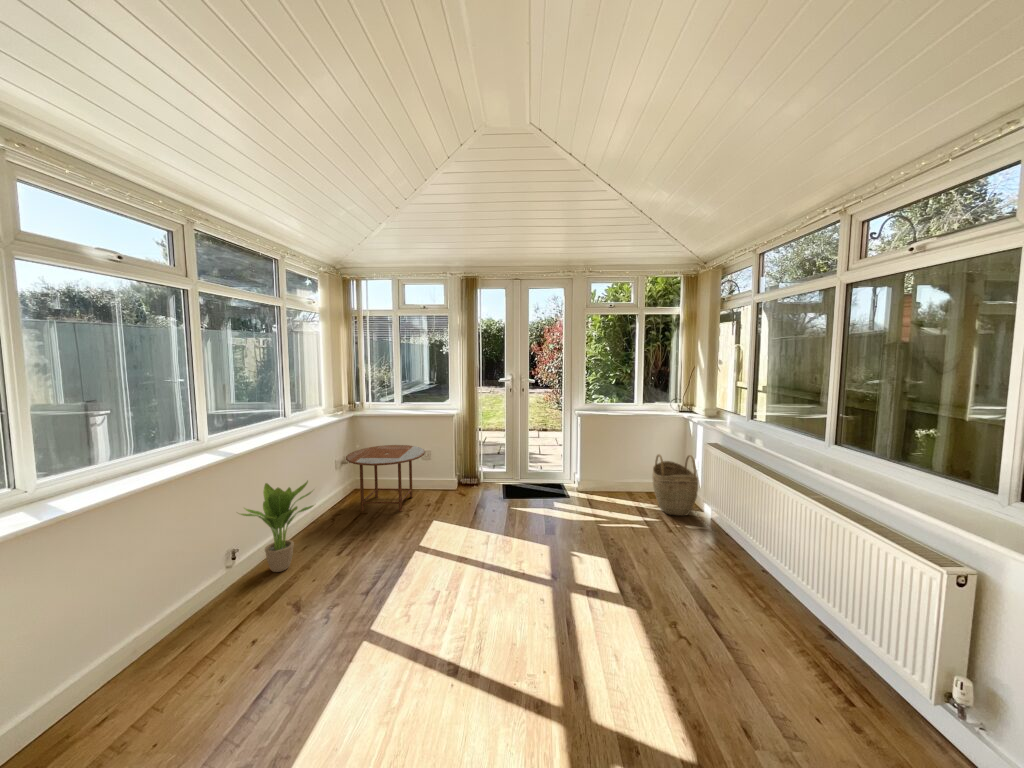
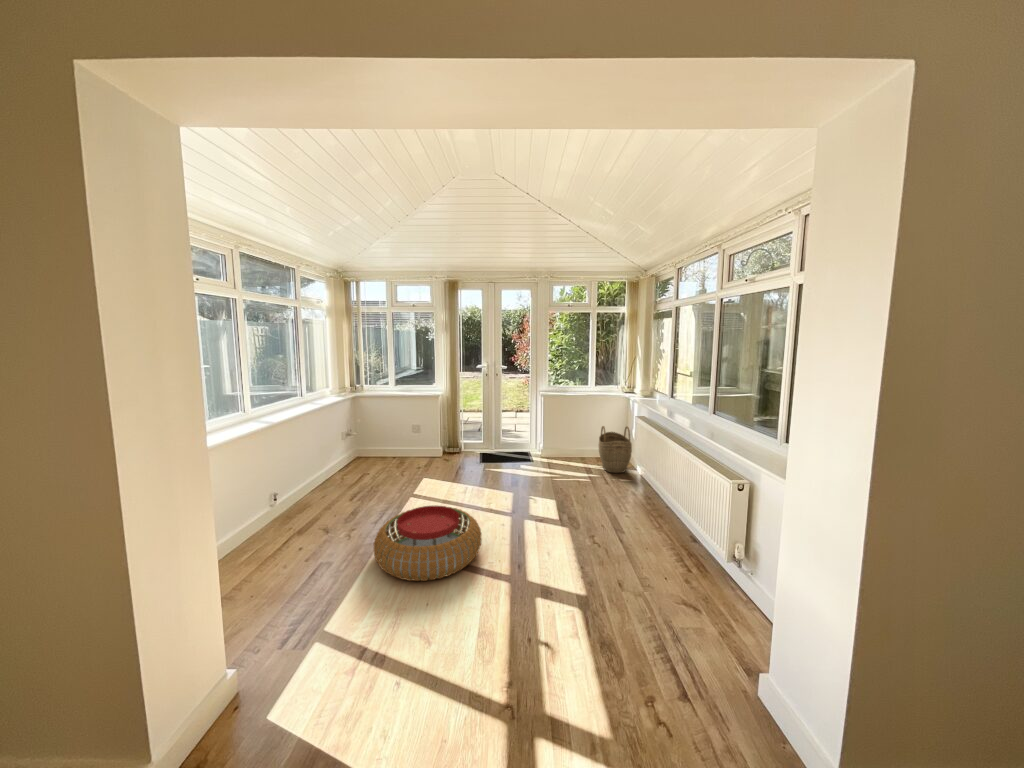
side table: present [346,445,425,512] -> none [352,420,416,472]
potted plant: present [241,481,314,572] -> none [277,443,336,511]
pouf: none [354,576,515,717] -> present [374,505,482,581]

